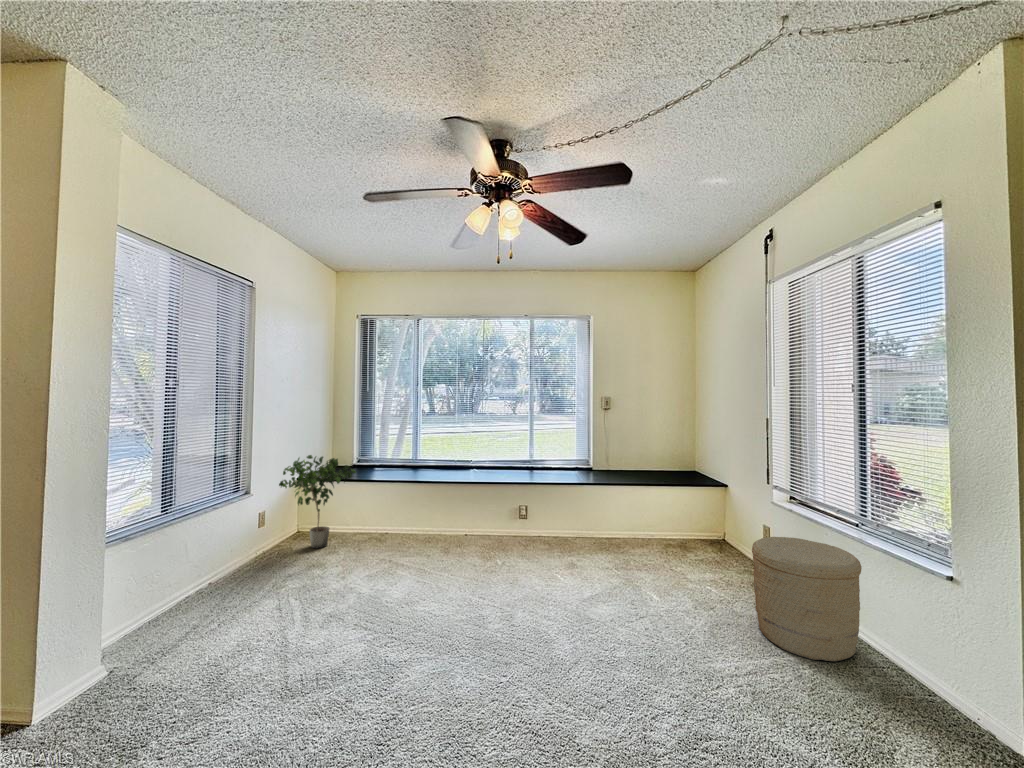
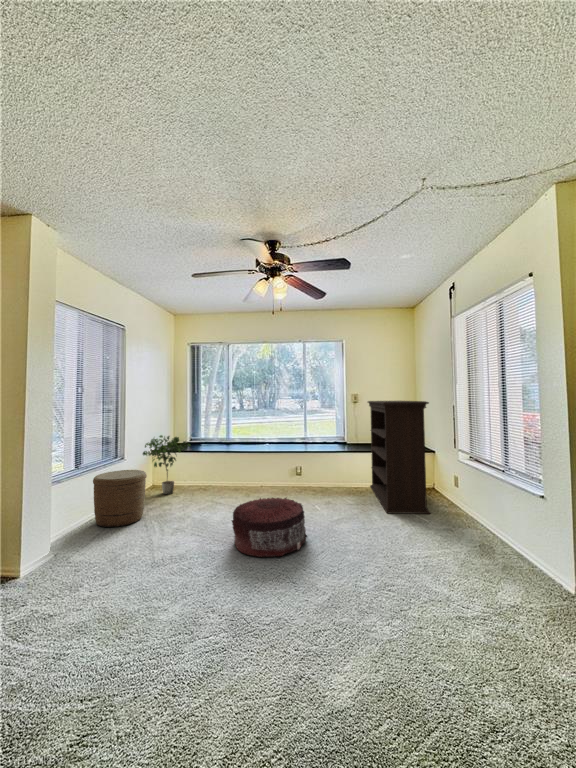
bookshelf: none [628,407,735,587] -> present [368,401,430,514]
woven basket: present [752,537,862,662] -> present [93,470,147,527]
pouf: none [422,564,547,674] -> present [232,498,307,557]

